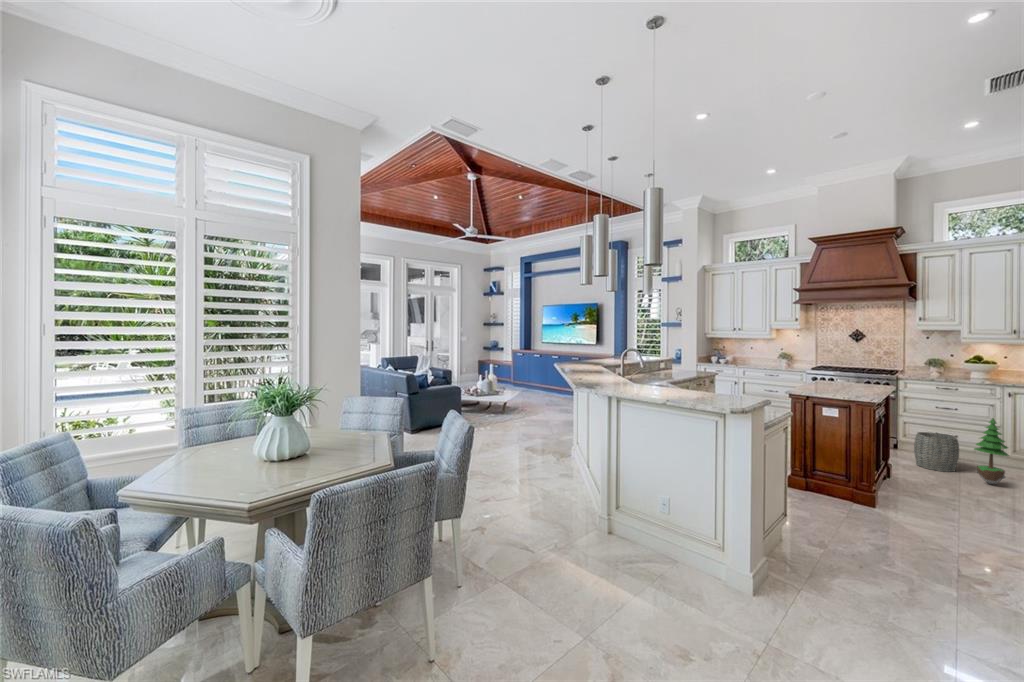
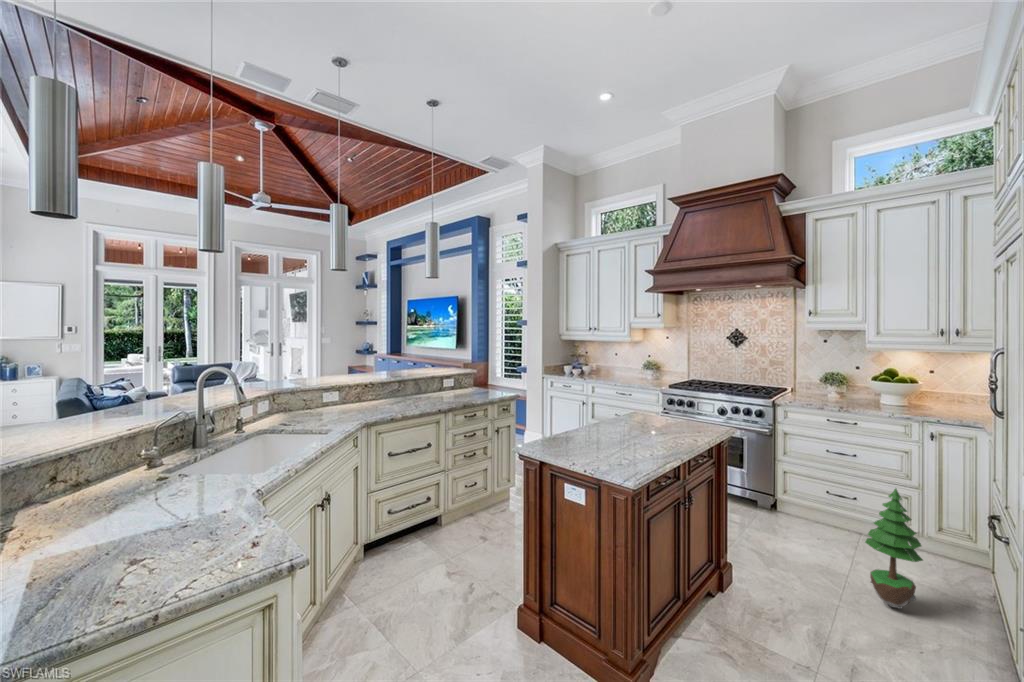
woven basket: present [914,432,959,472] -> none [785,494,850,568]

